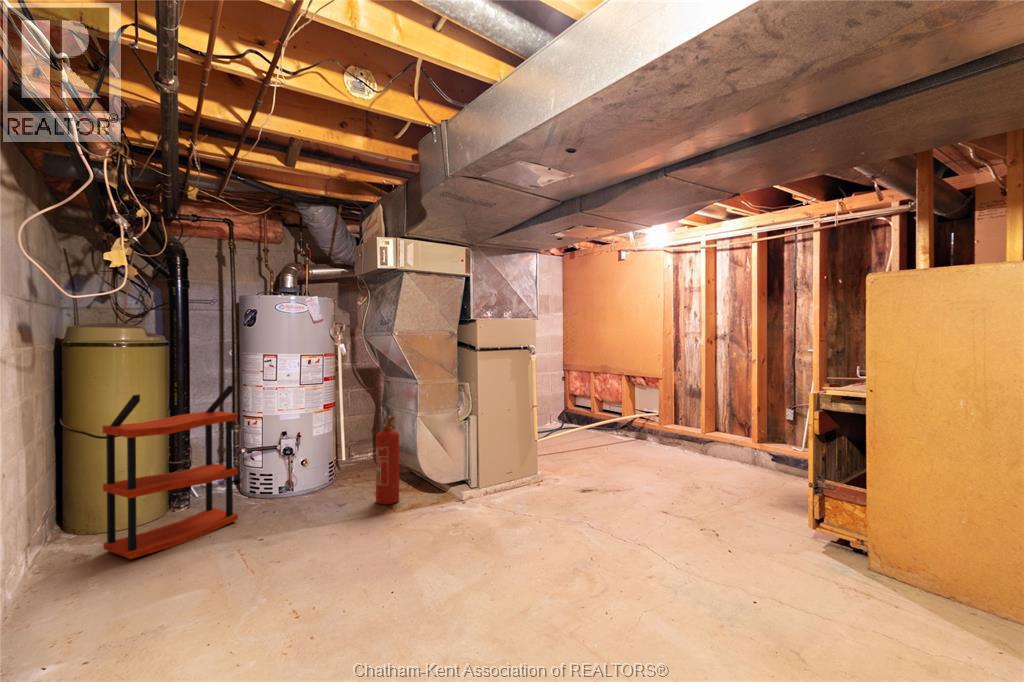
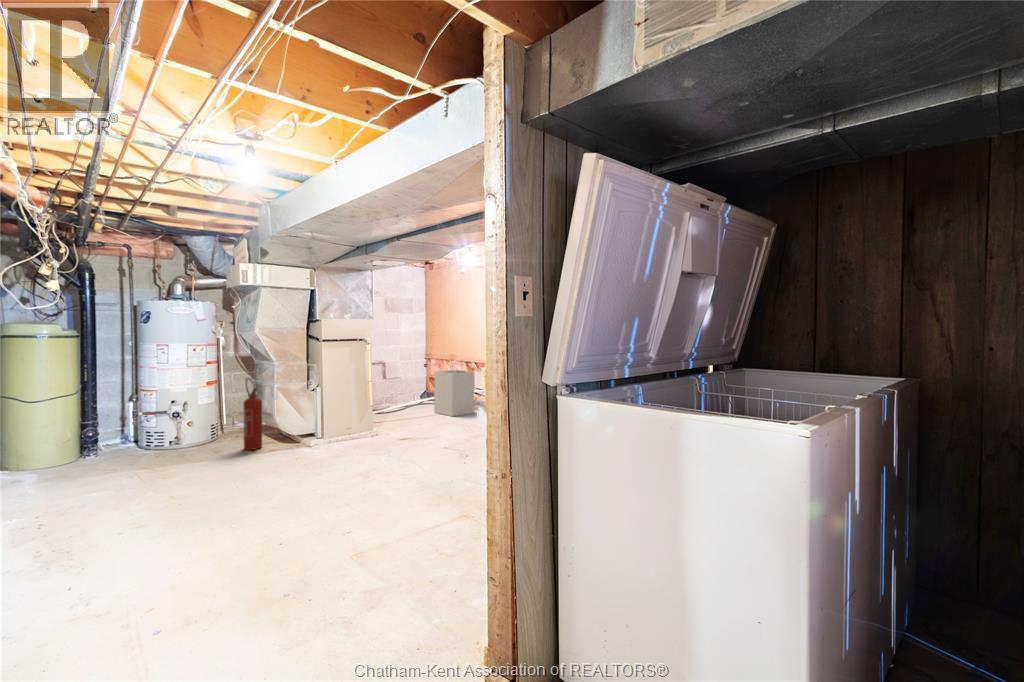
shelving unit: present [102,386,238,559] -> none [31,366,135,480]
laundry hamper: none [592,387,647,451] -> present [434,370,474,416]

